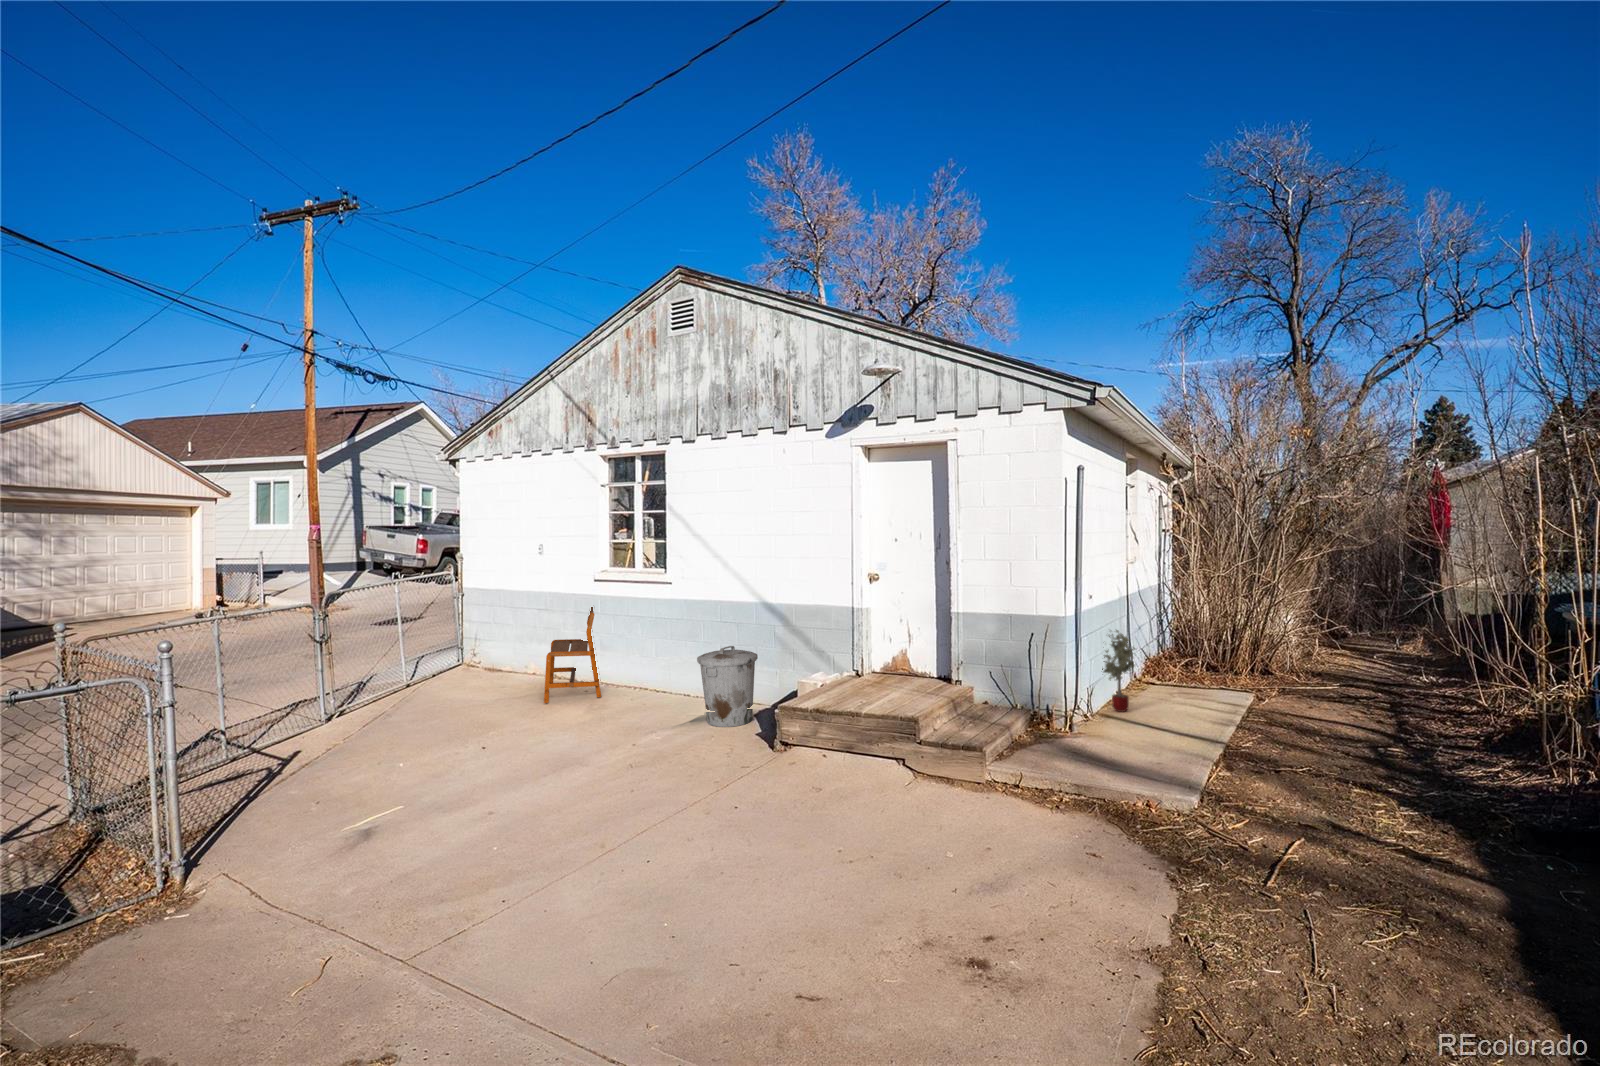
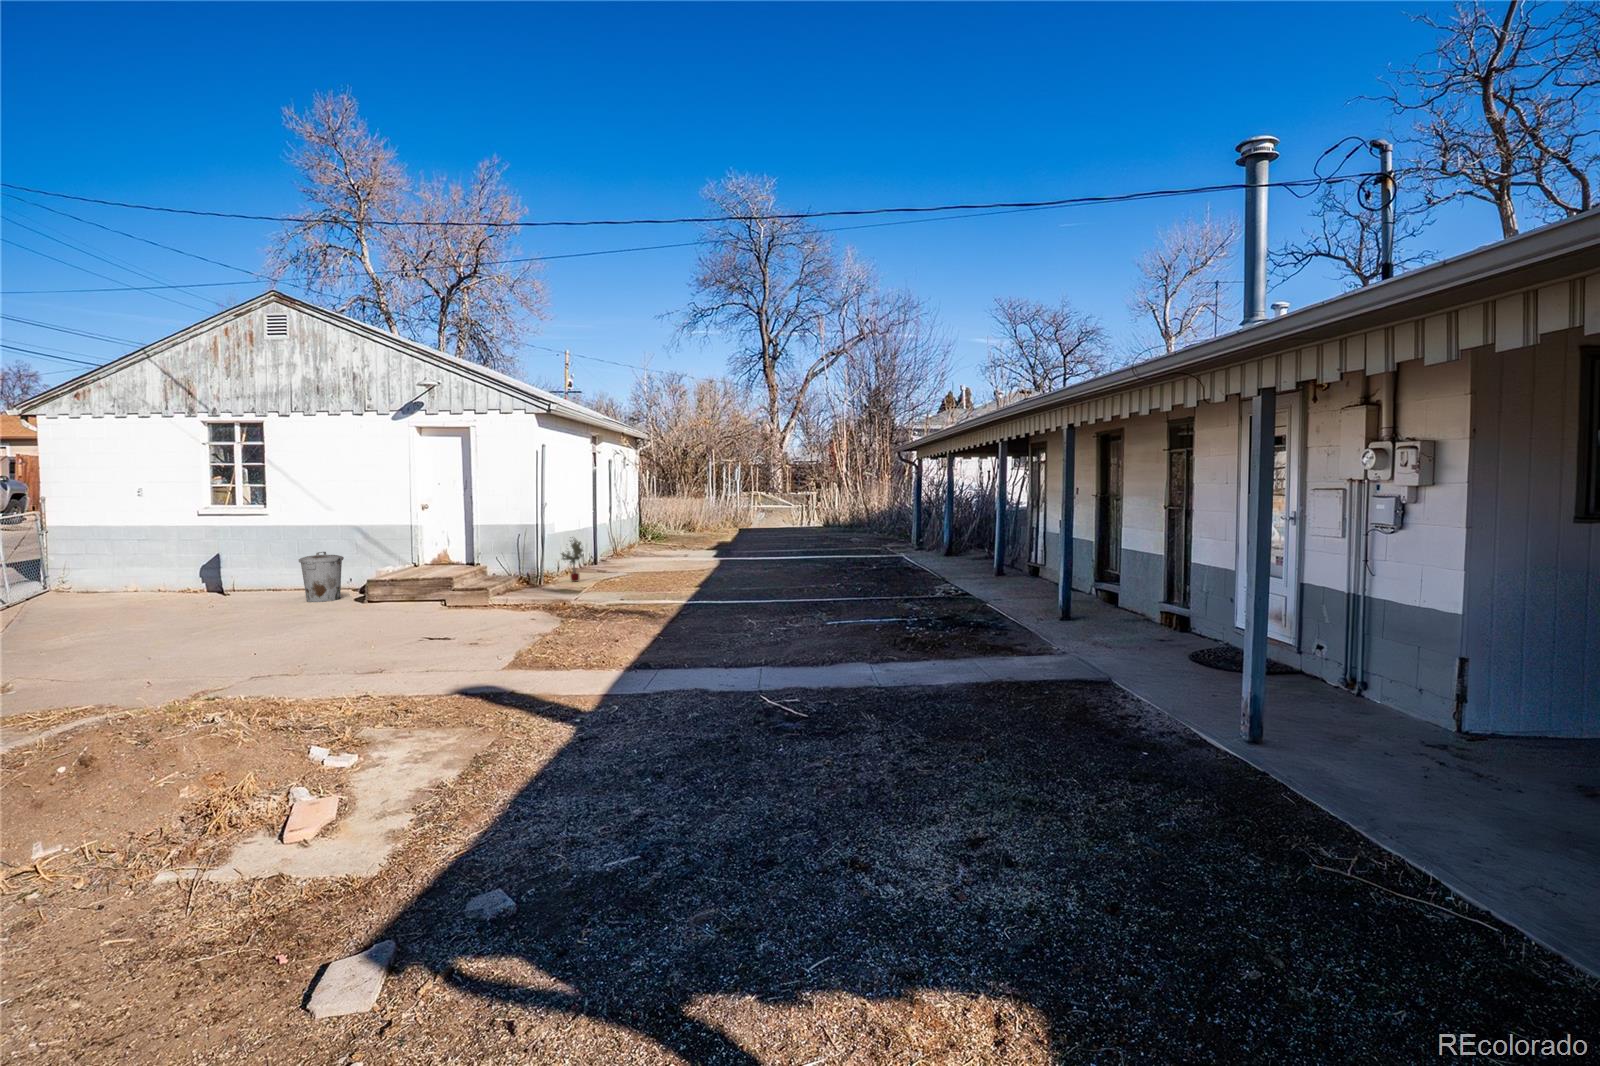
bench: present [544,607,601,703] -> none [155,533,213,599]

